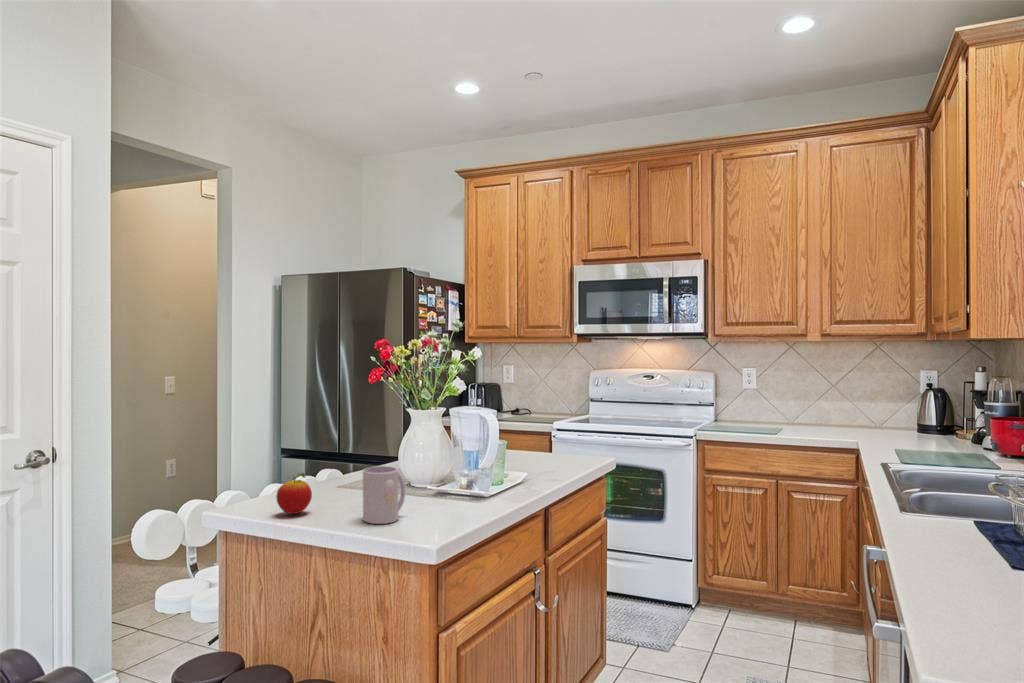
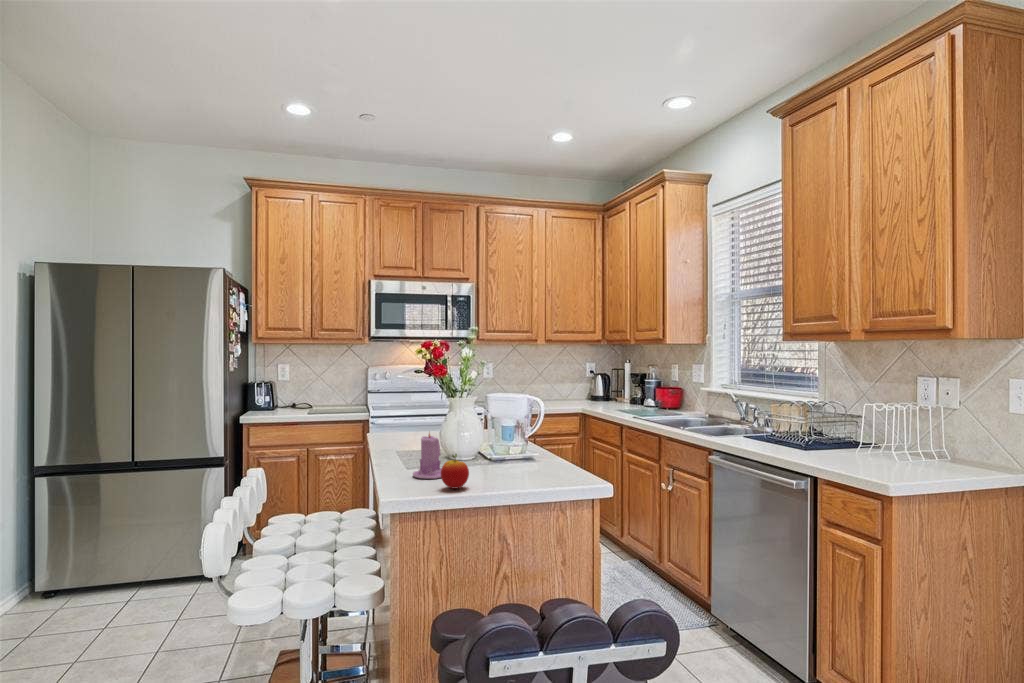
candle: none [317,443,360,500] -> present [413,433,442,479]
mug: present [363,466,405,524] -> none [511,439,544,481]

